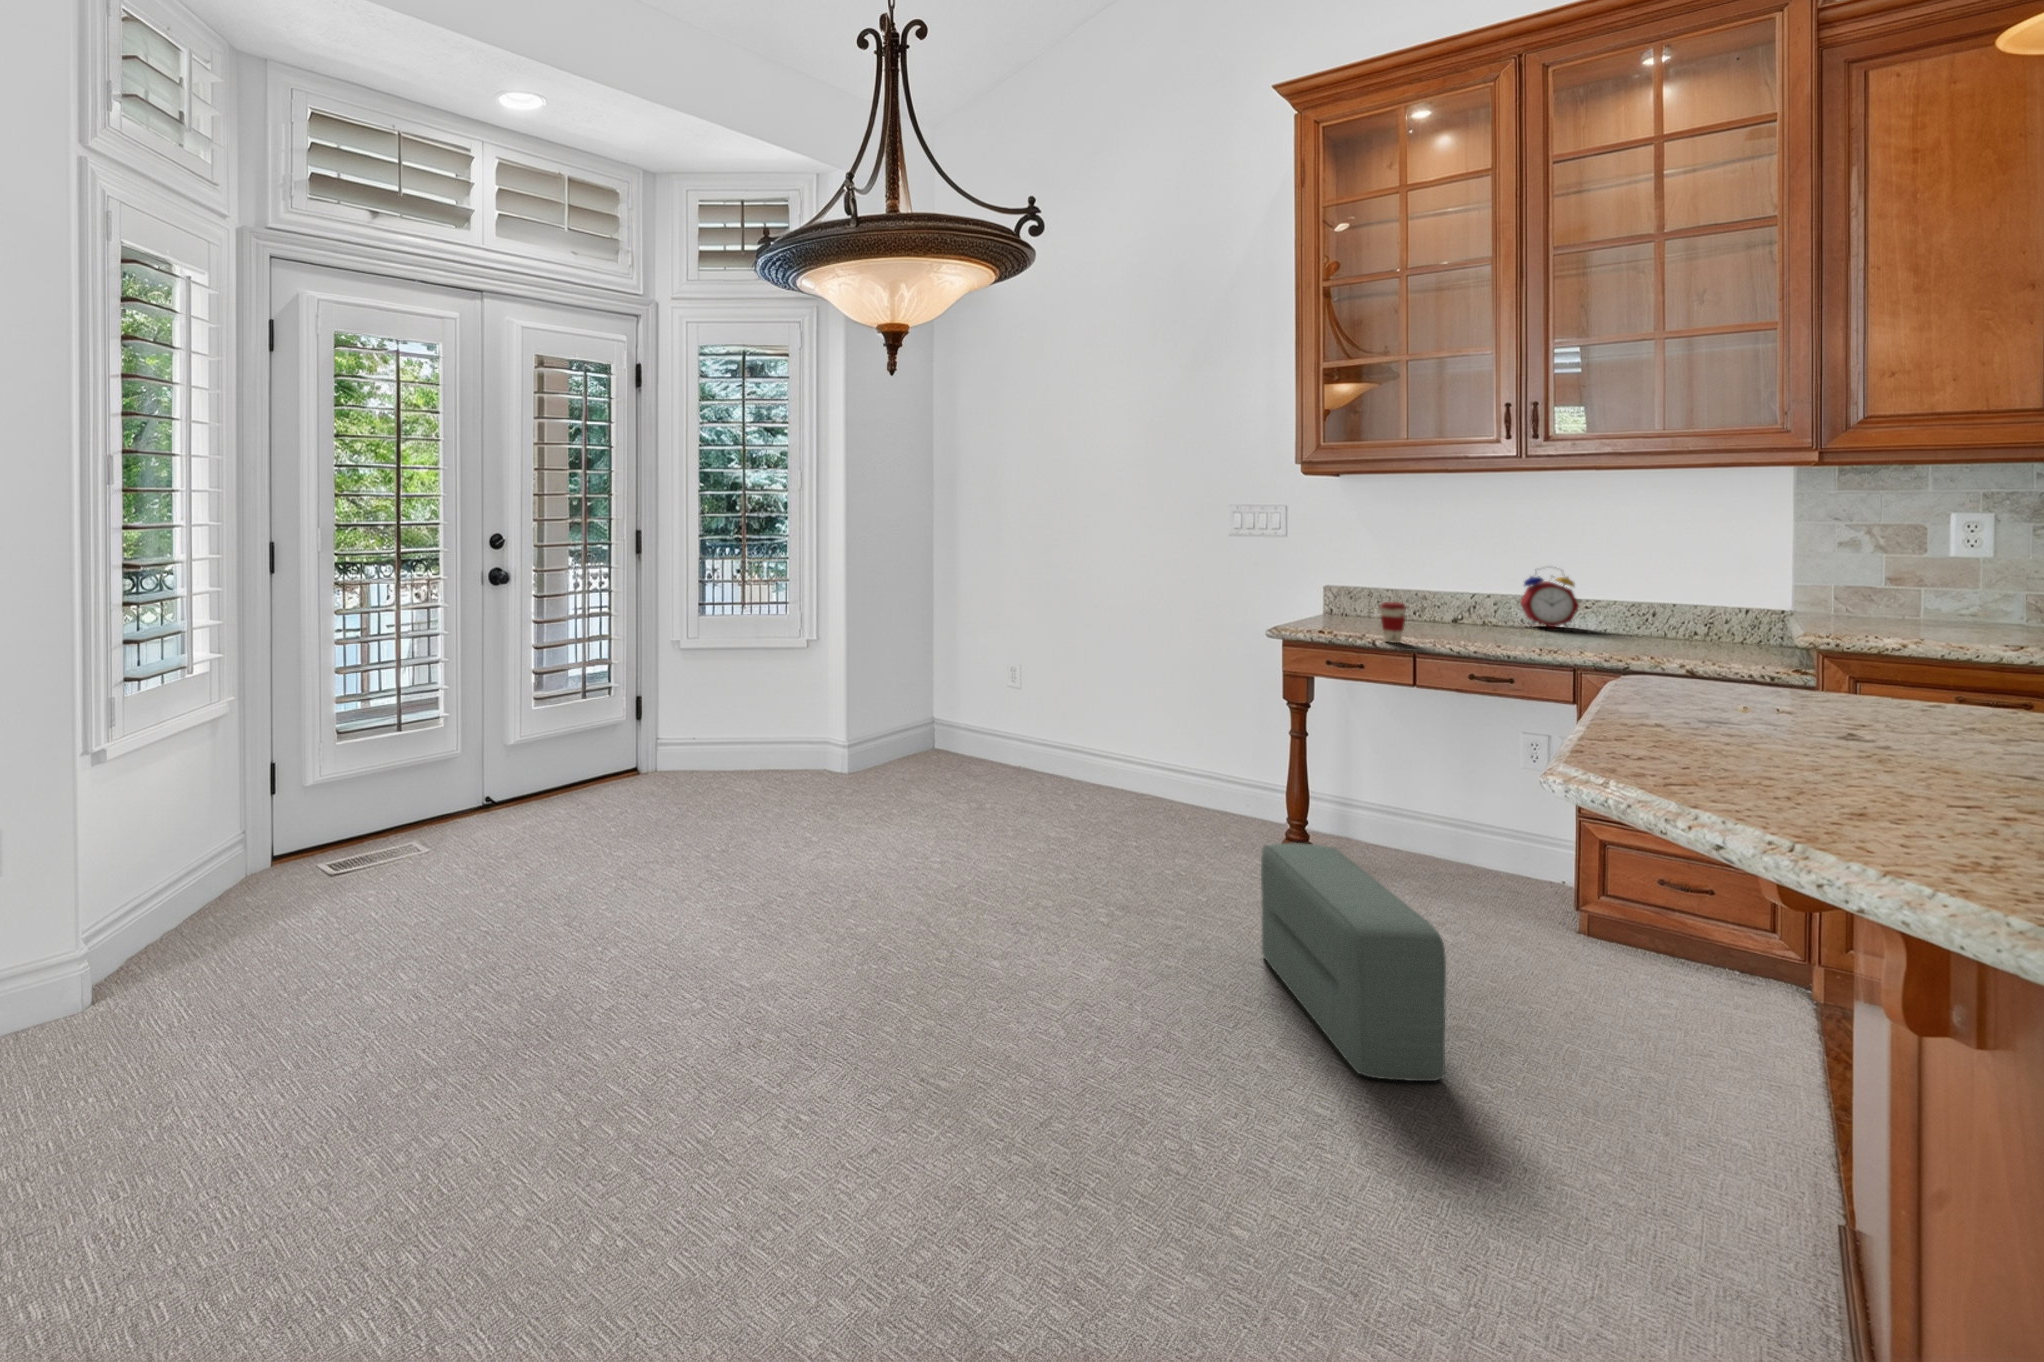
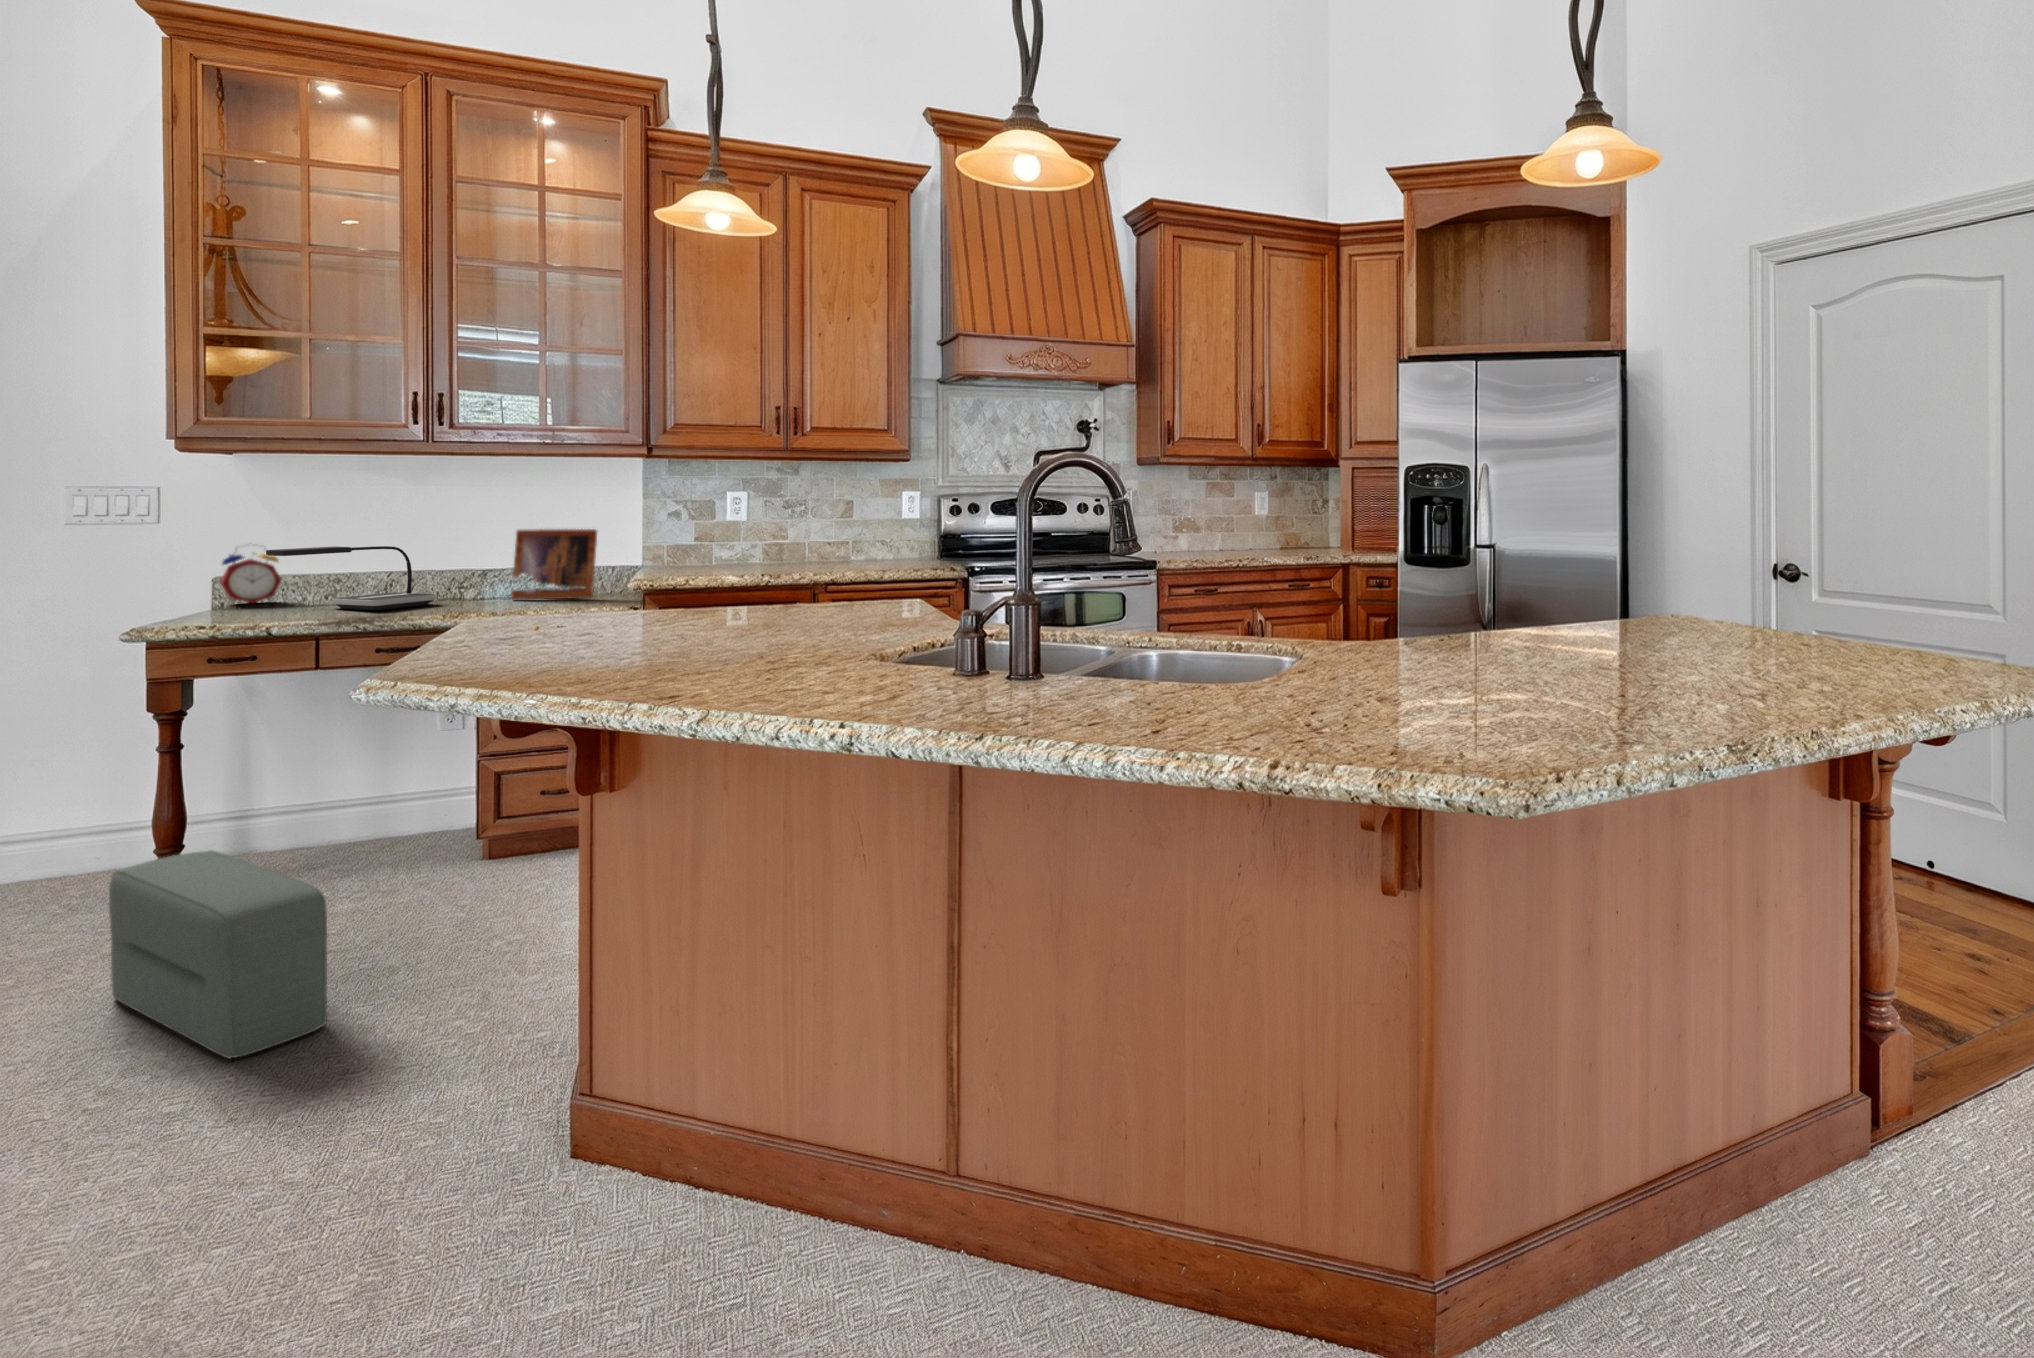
picture frame: none [1607,555,1721,644] -> present [511,529,597,600]
desk lamp: none [1370,565,1524,633] -> present [266,546,437,610]
alarm clock: present [1520,567,1579,627] -> present [220,554,281,603]
coffee cup: present [1380,602,1406,643] -> none [274,586,307,628]

